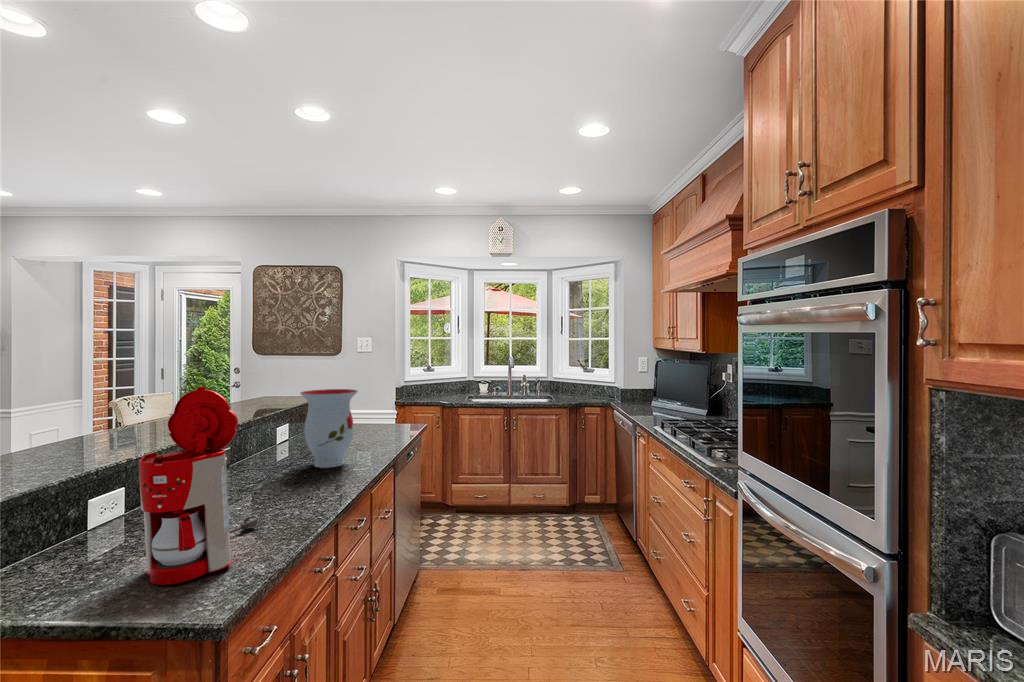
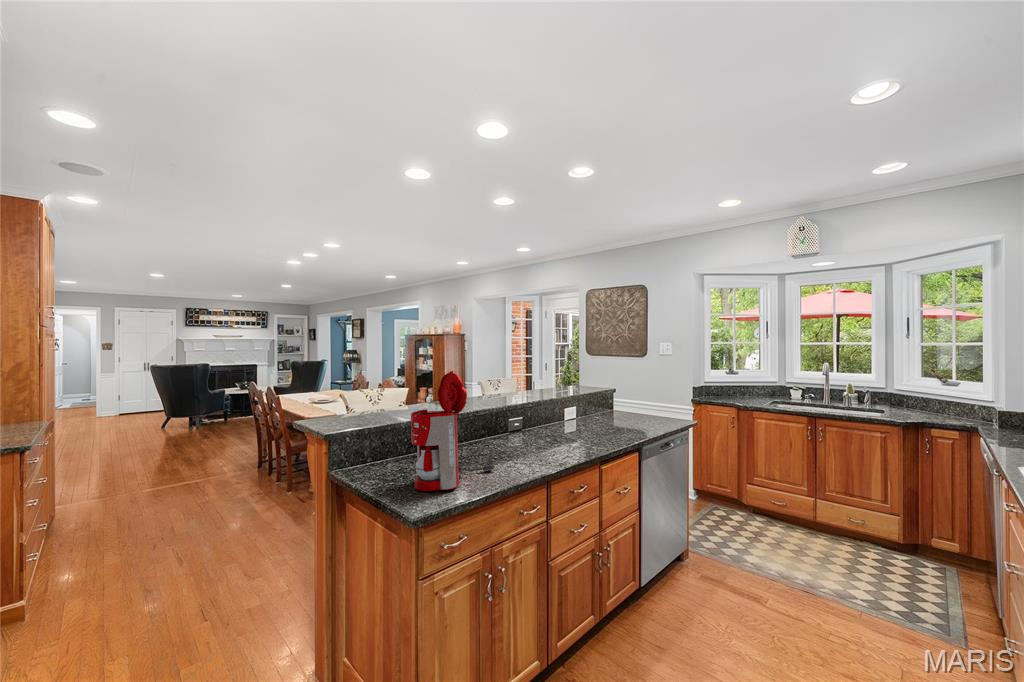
vase: present [300,389,358,468] -> none [562,381,606,442]

